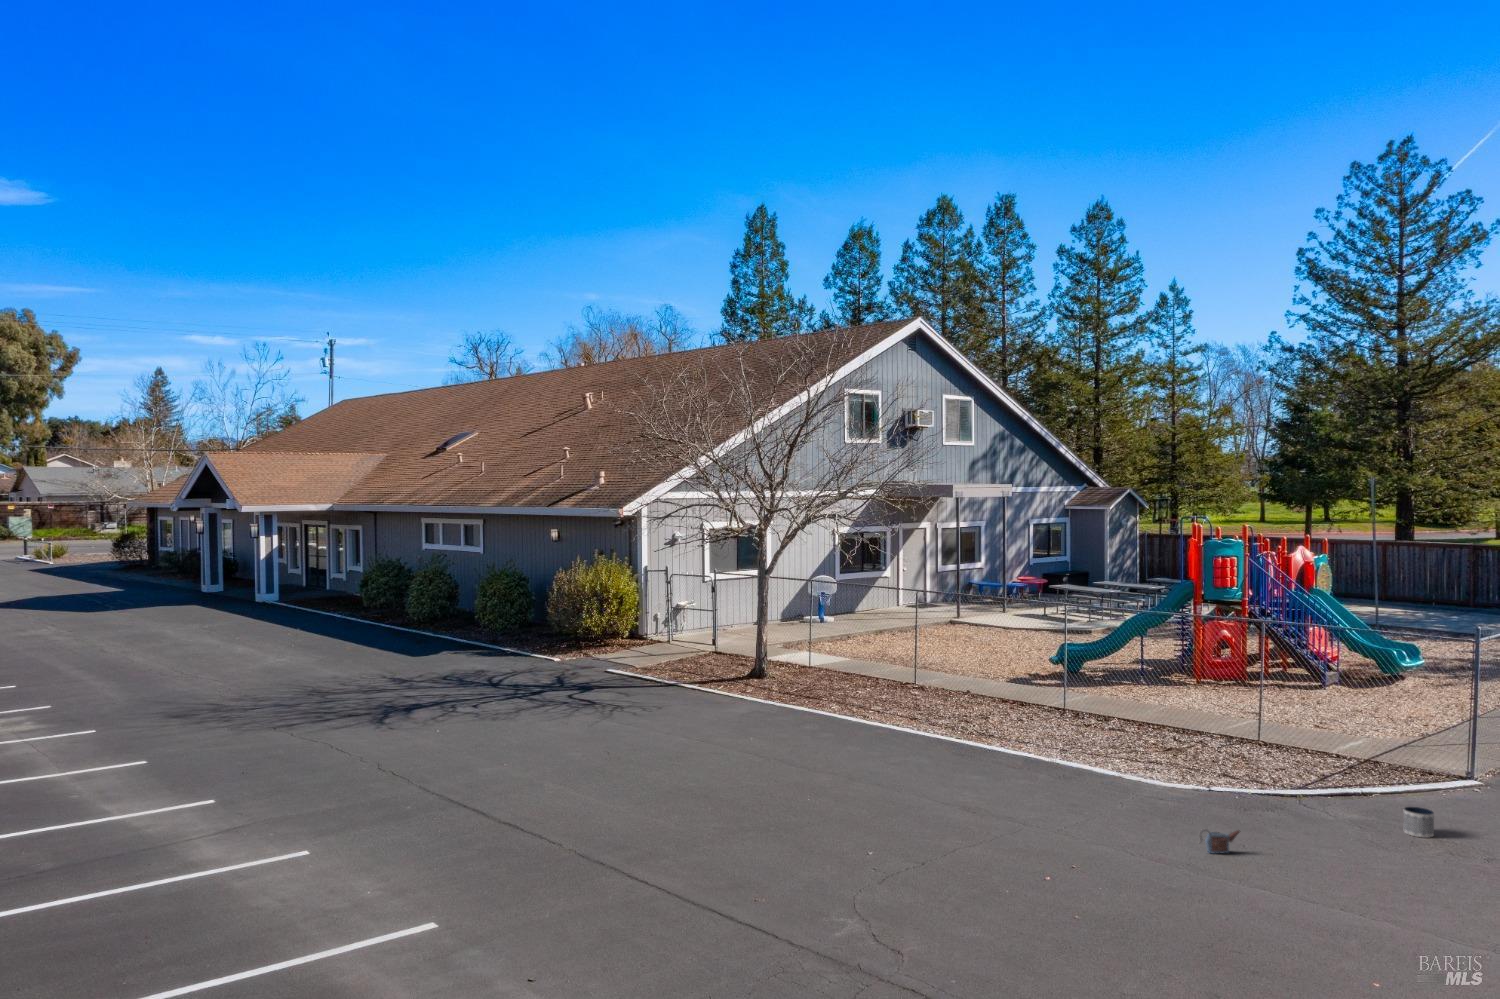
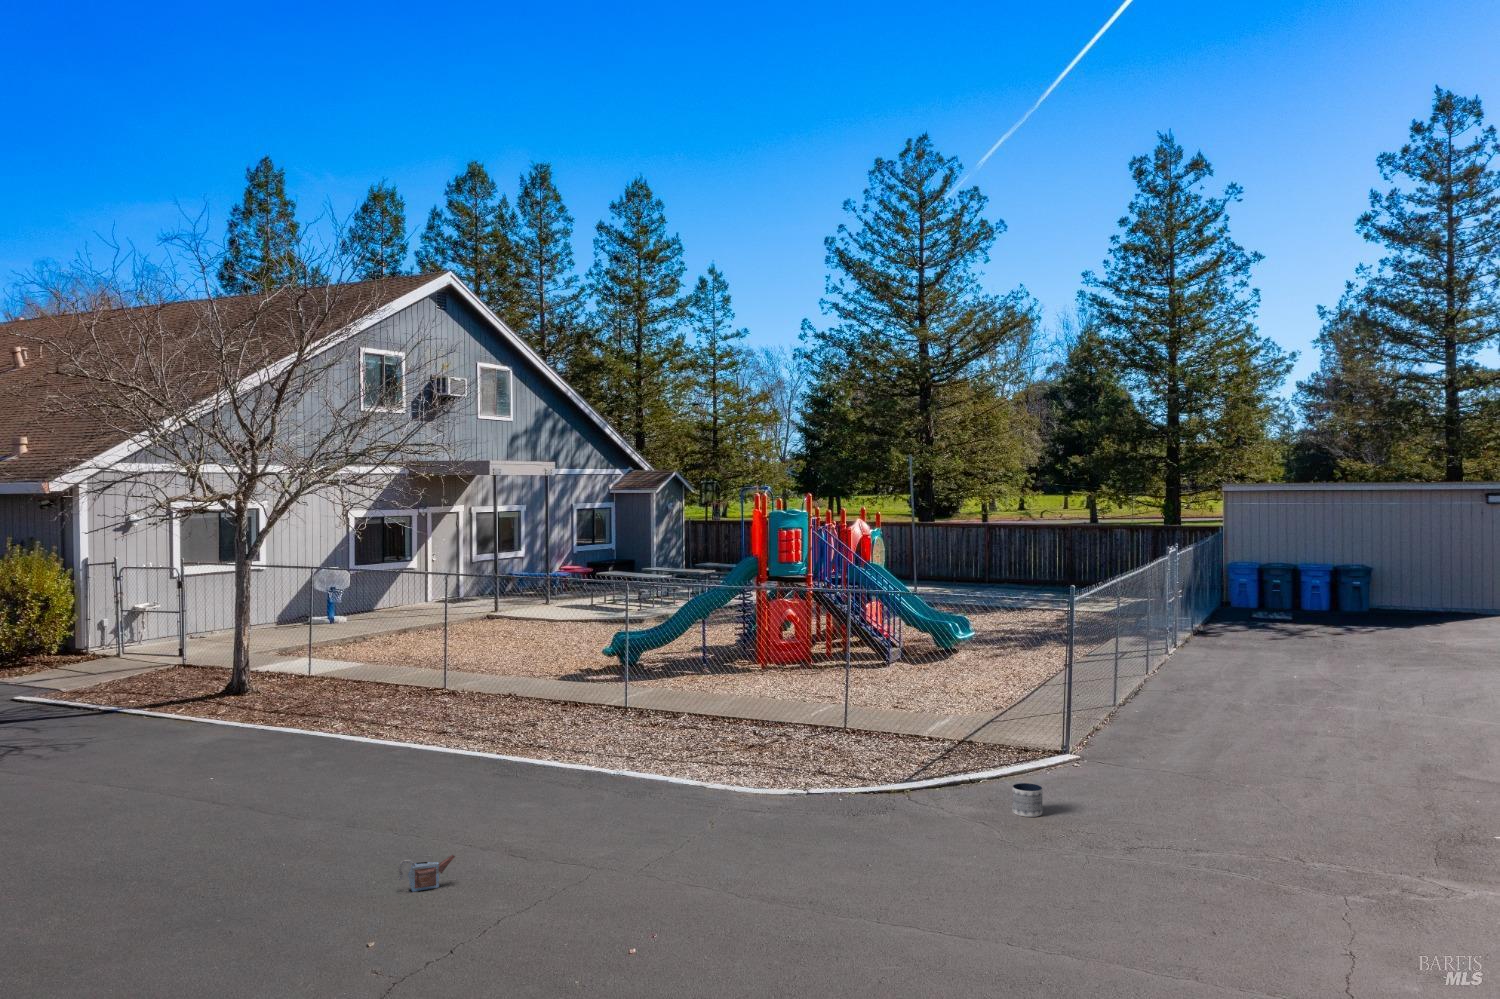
watering can: present [1199,829,1240,853] -> present [398,855,455,892]

